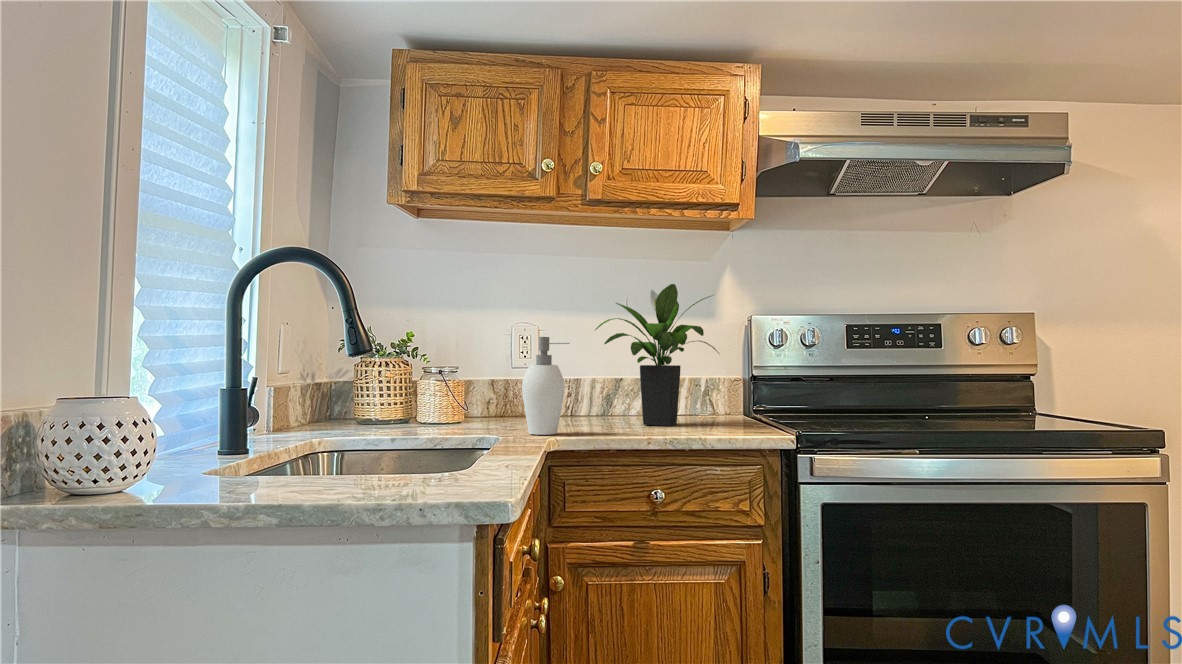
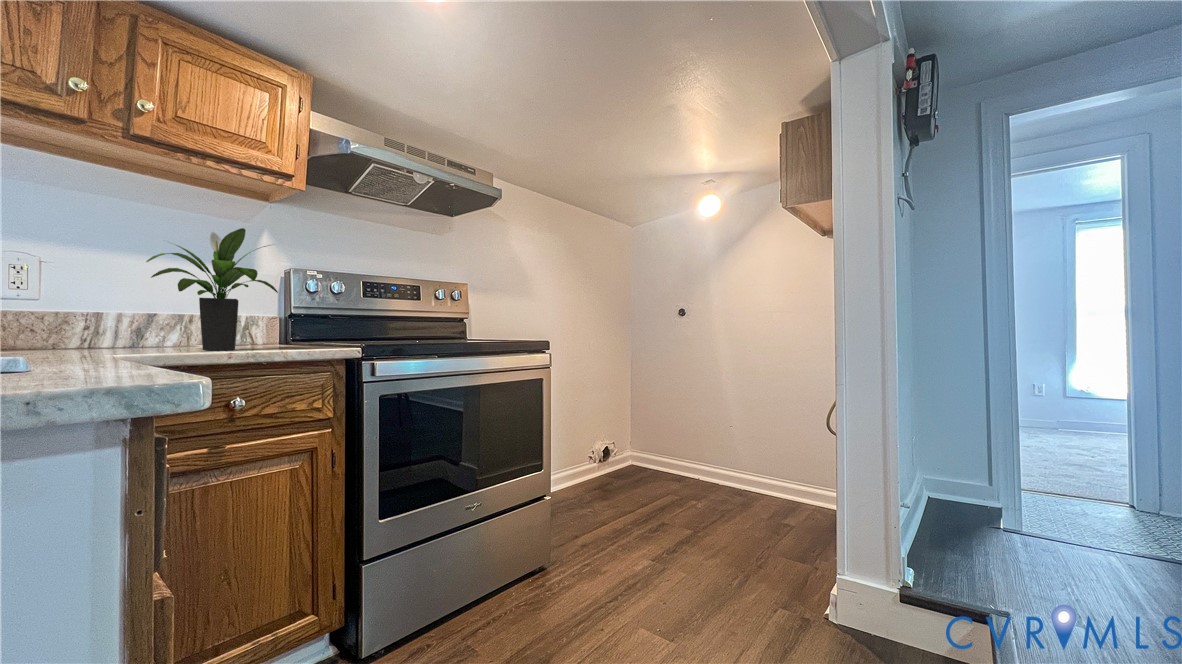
soap dispenser: present [522,337,569,435] -> none [64,258,138,357]

